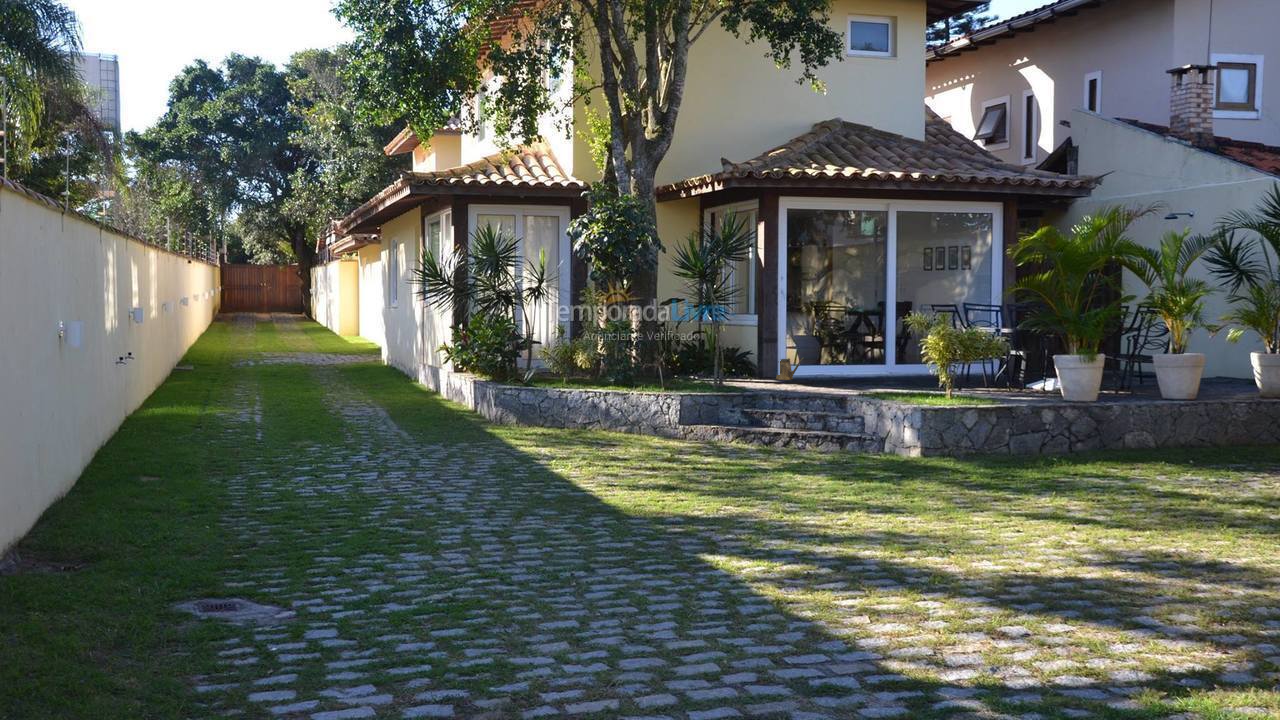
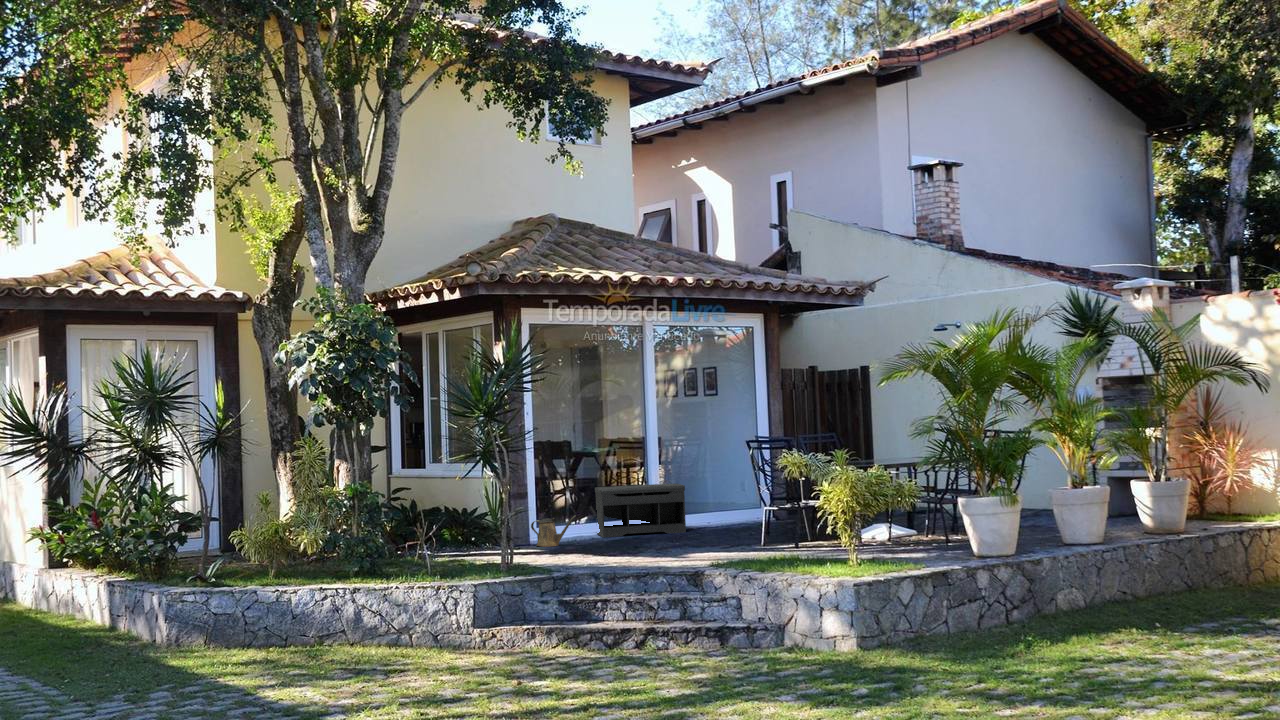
bench: none [835,339,905,379] -> present [595,484,686,537]

